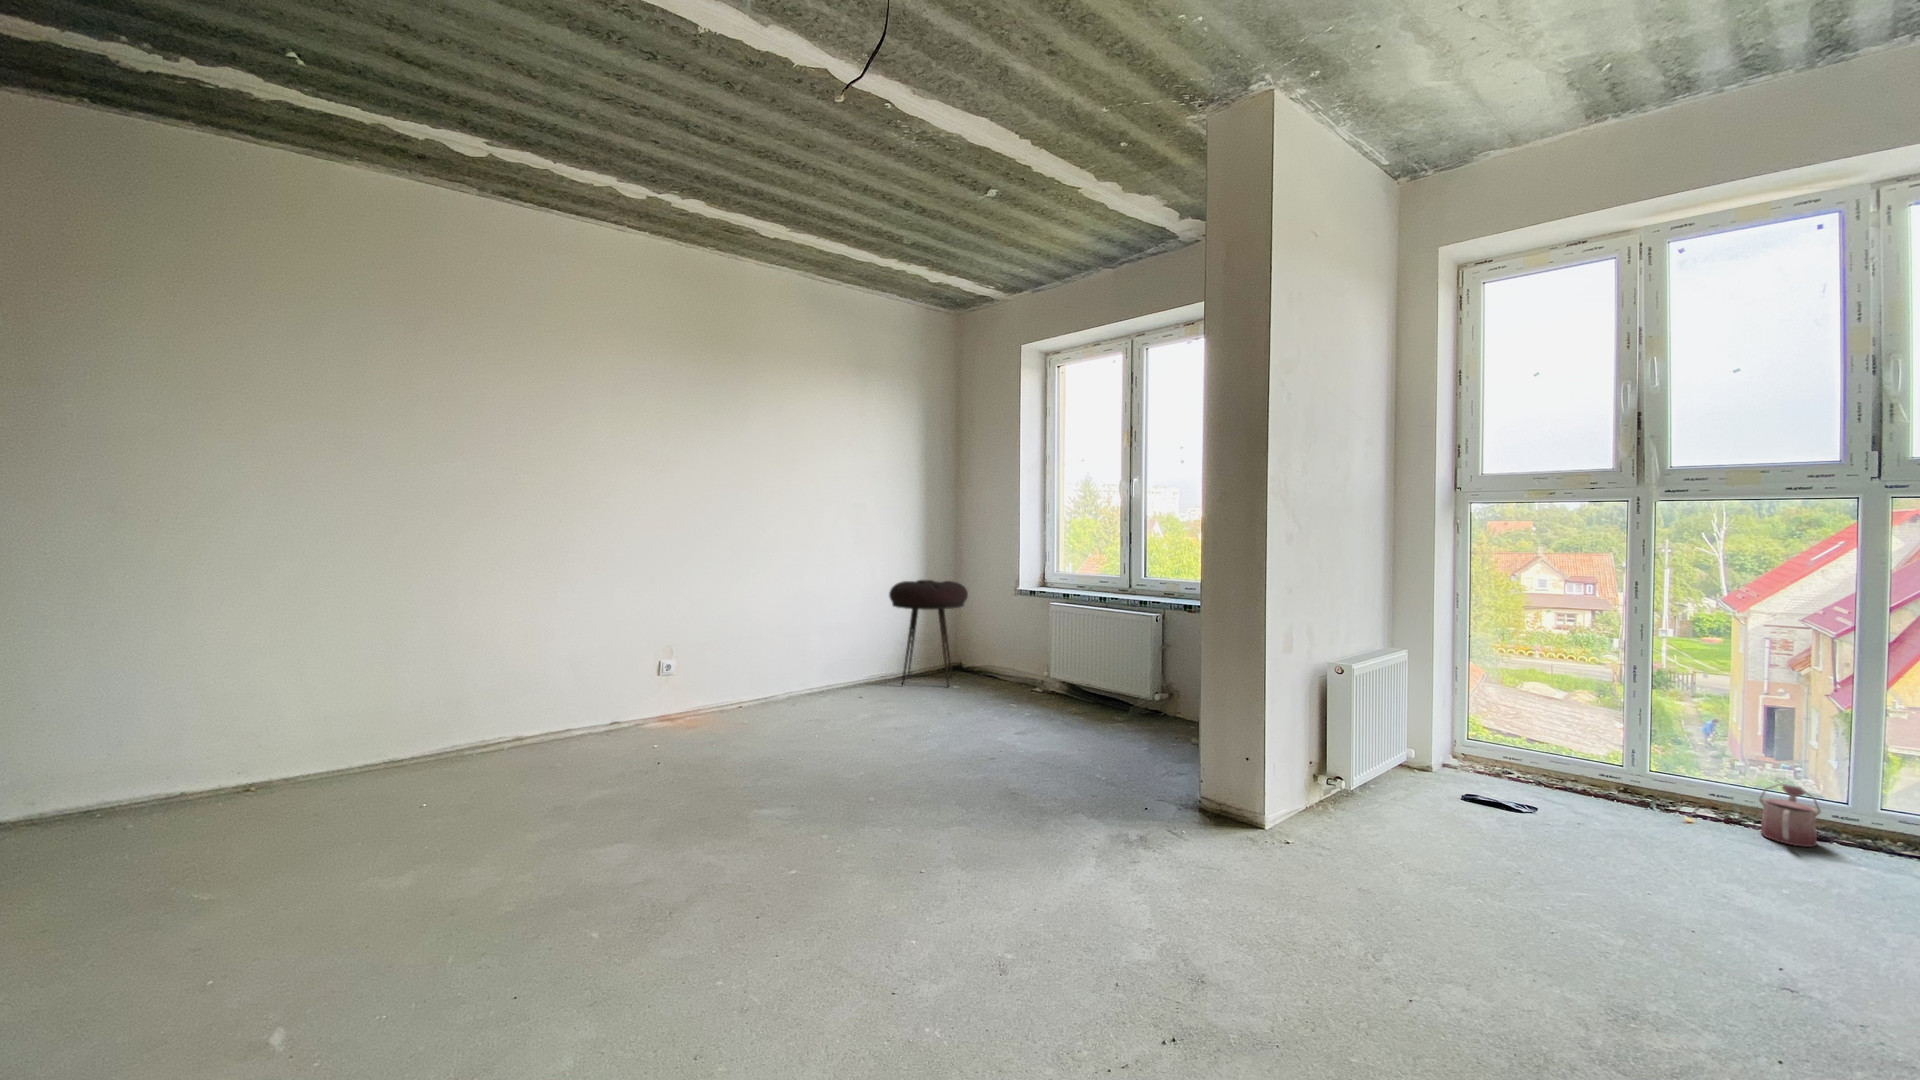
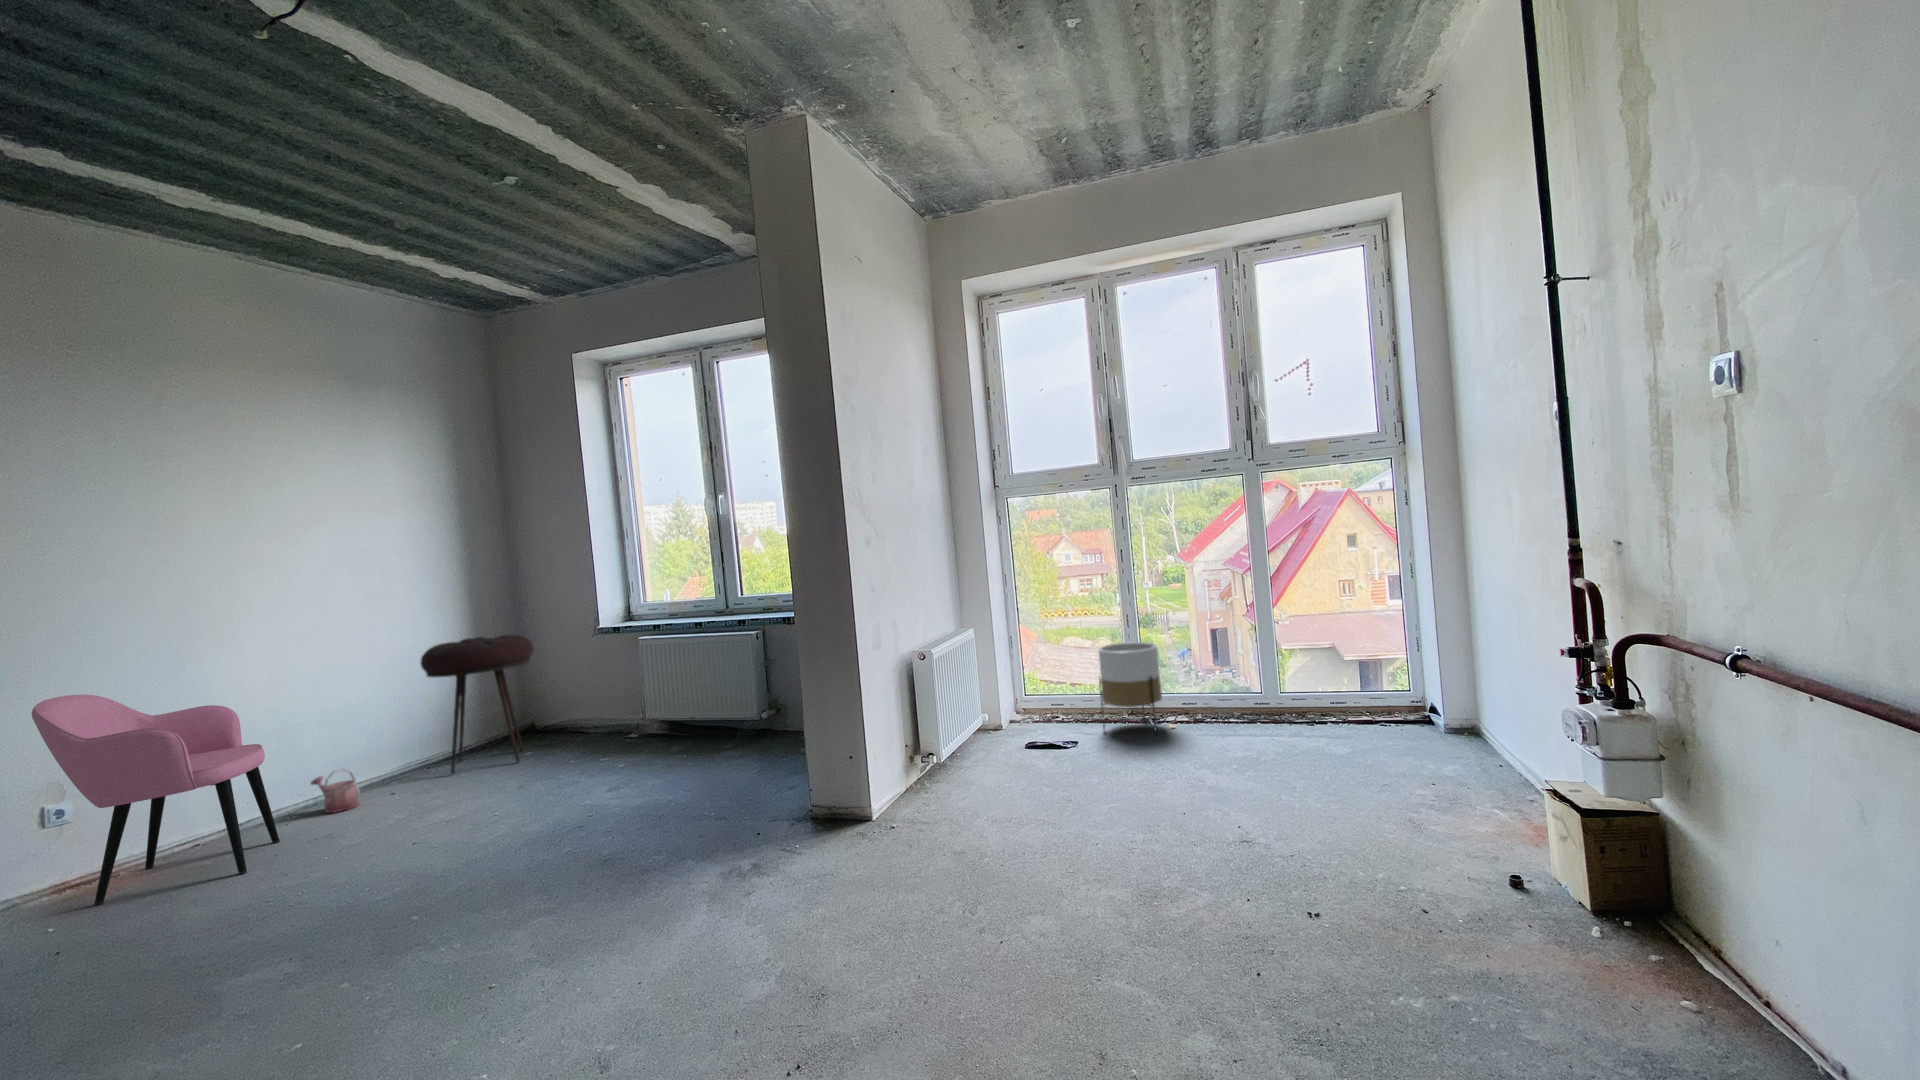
armchair: none [676,585,794,731] -> present [32,695,280,905]
planter: none [1573,698,1677,826] -> present [1099,642,1162,734]
watering can: present [1759,783,1821,847] -> present [311,769,360,813]

